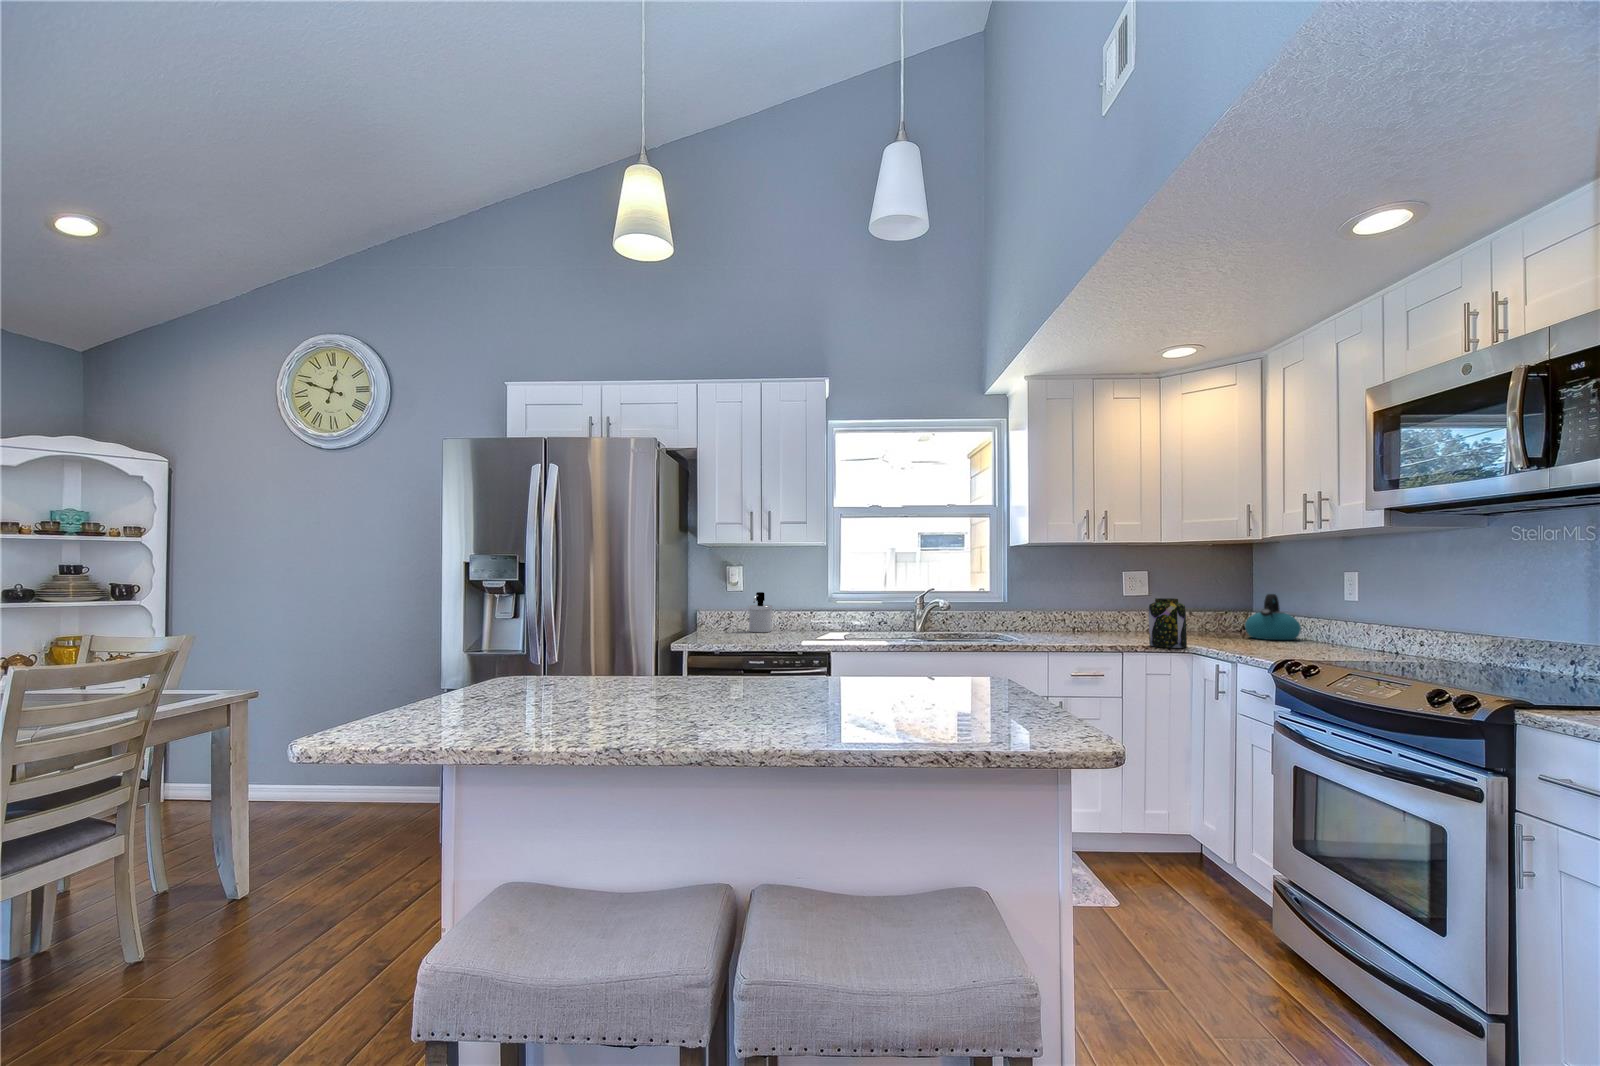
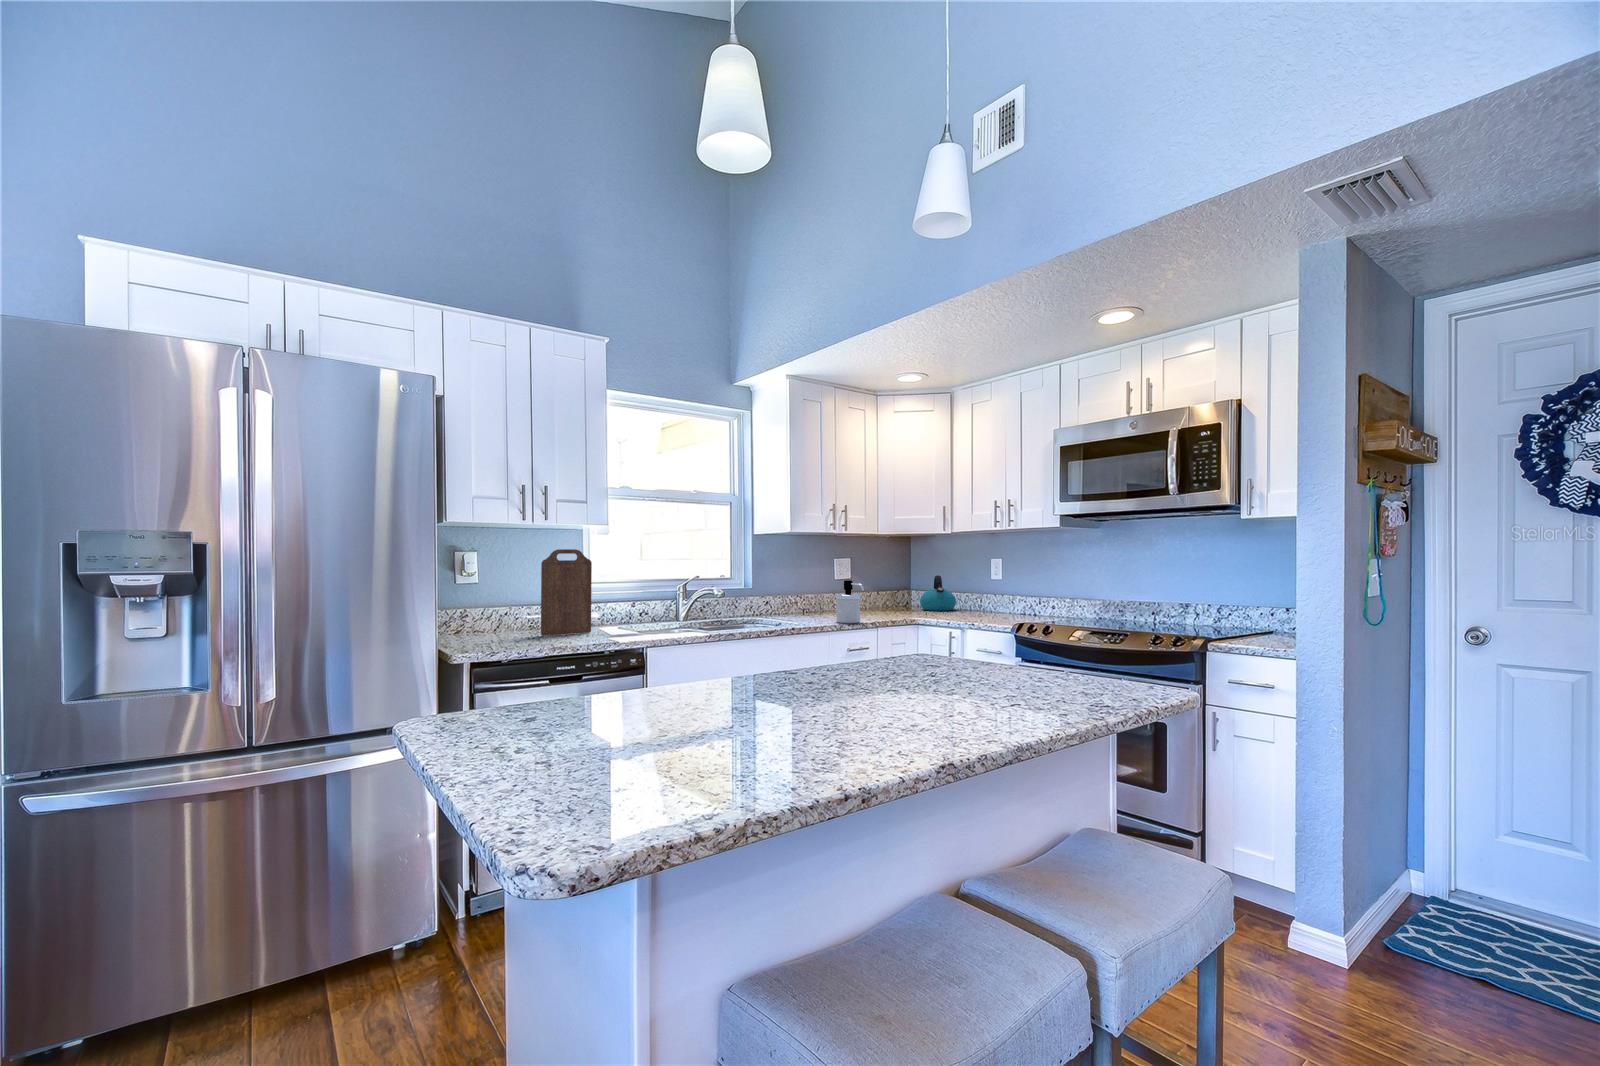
cutting board: none [773,563,815,636] -> present [541,549,592,636]
soap dispenser: present [748,592,772,632] -> present [835,580,864,623]
jar: present [1149,598,1187,648] -> none [891,581,920,621]

